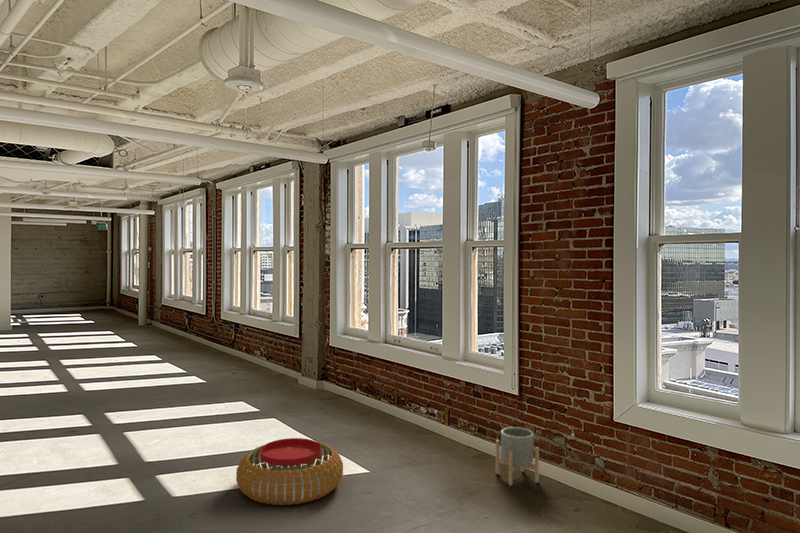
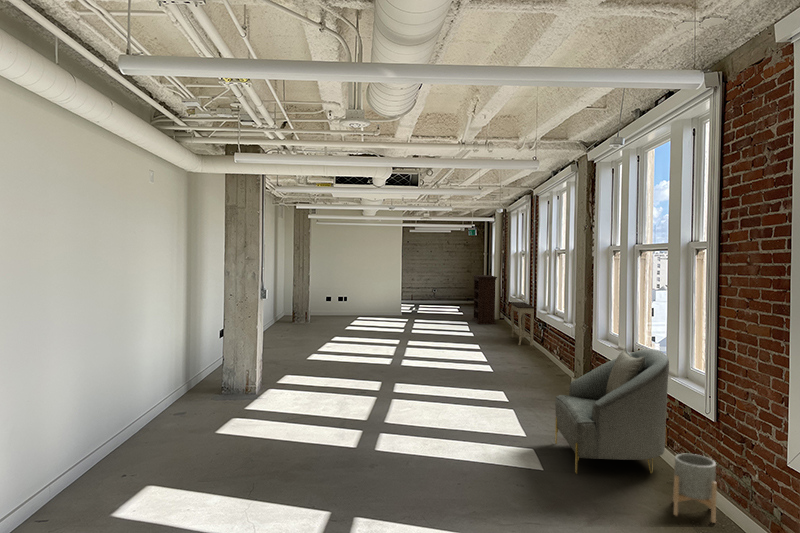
bookshelf: none [115,275,151,332] -> present [473,275,497,324]
console table: none [182,303,218,350] -> present [510,302,534,346]
armchair: none [351,339,463,473] -> present [555,348,669,474]
pouf: present [236,438,343,505] -> none [425,416,516,470]

